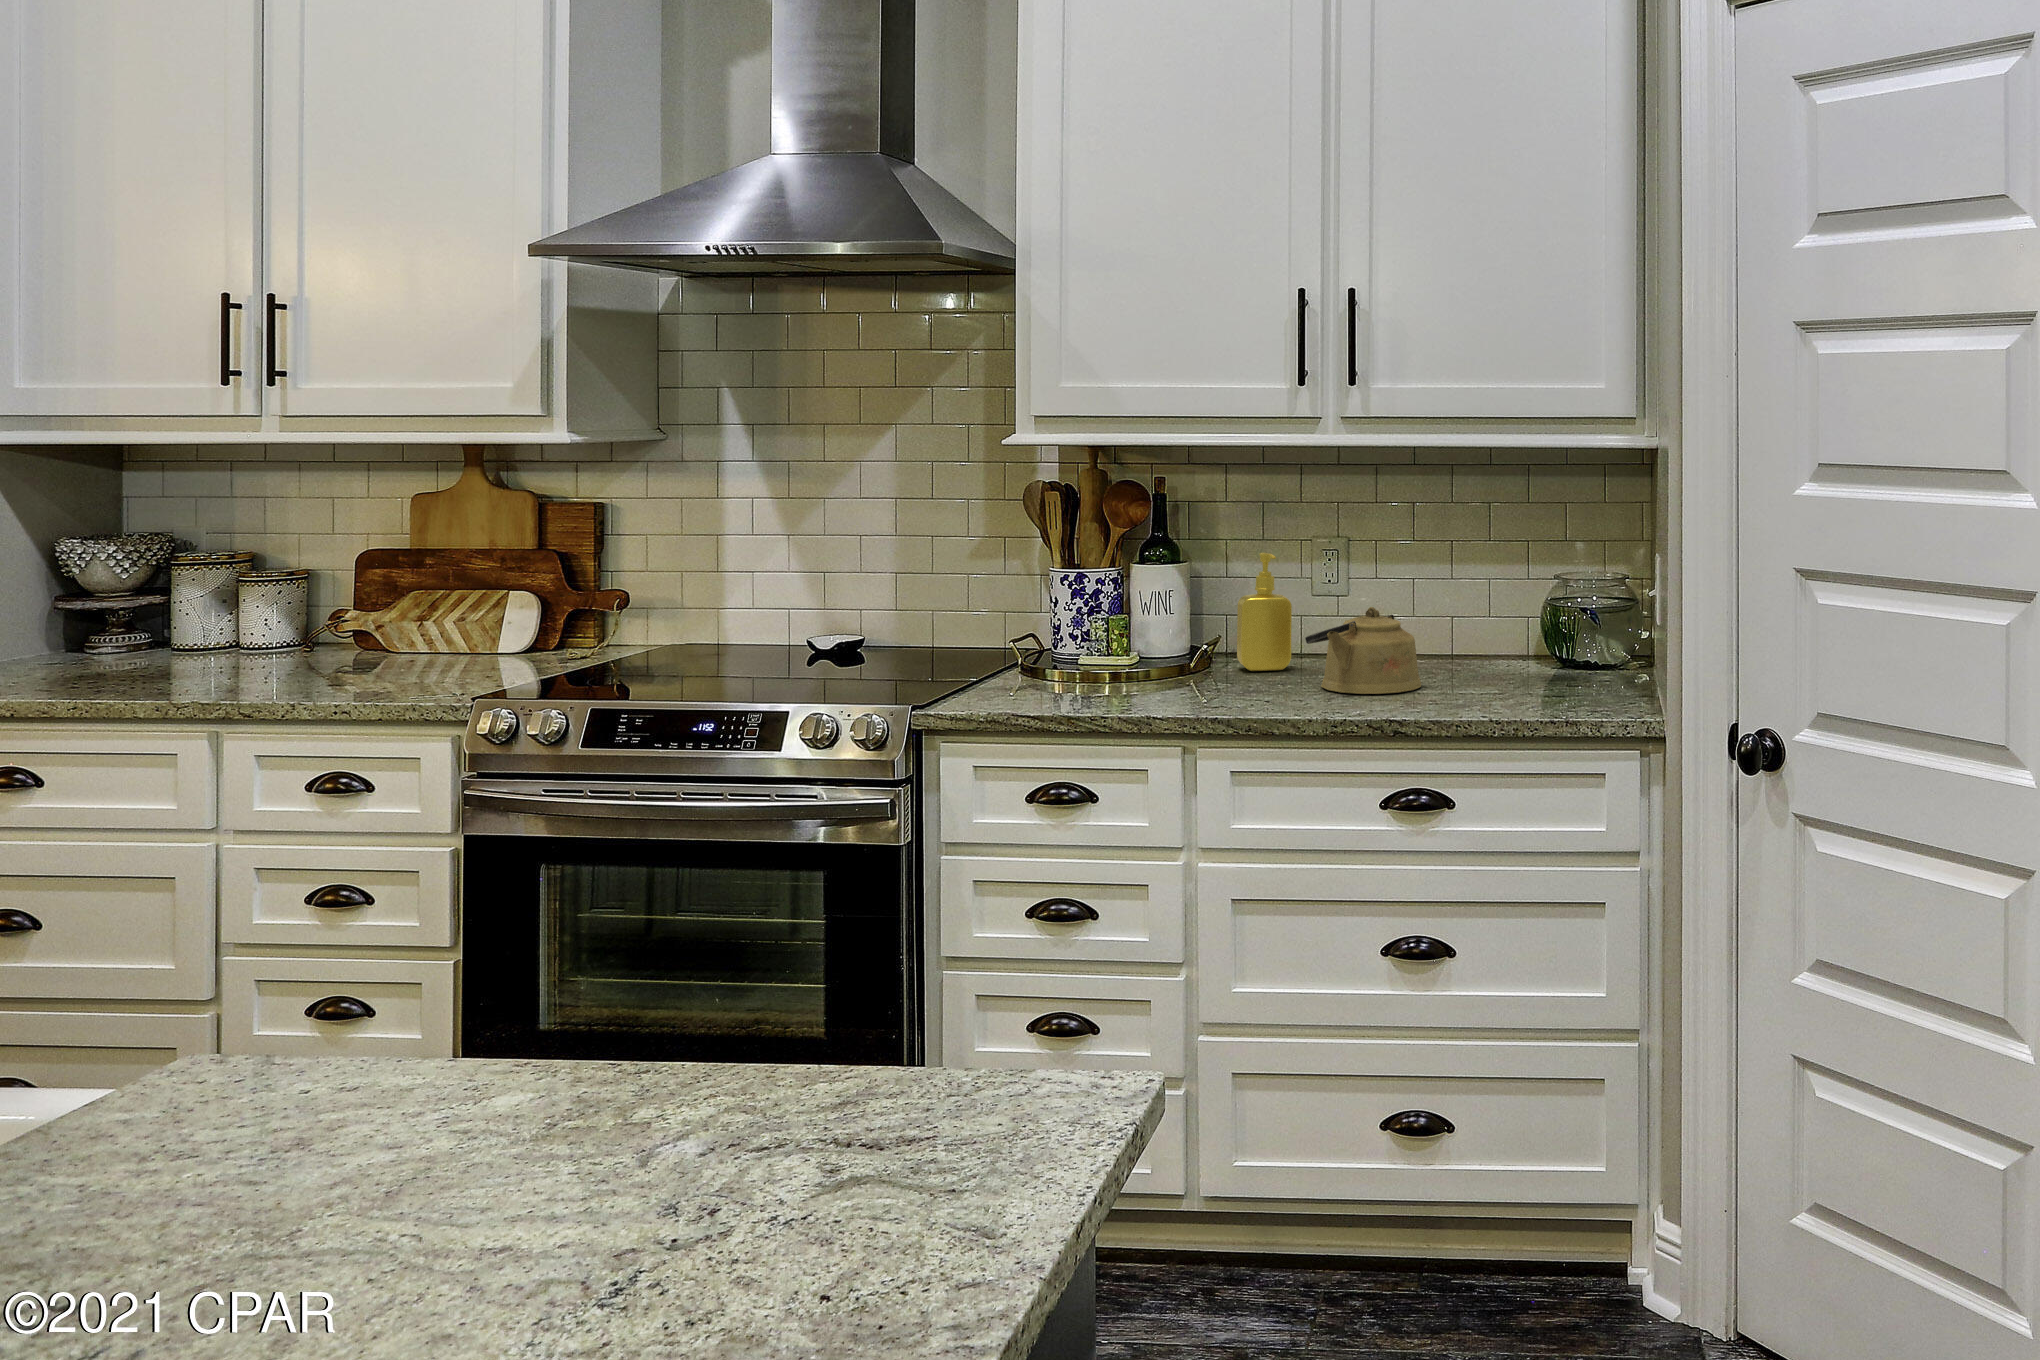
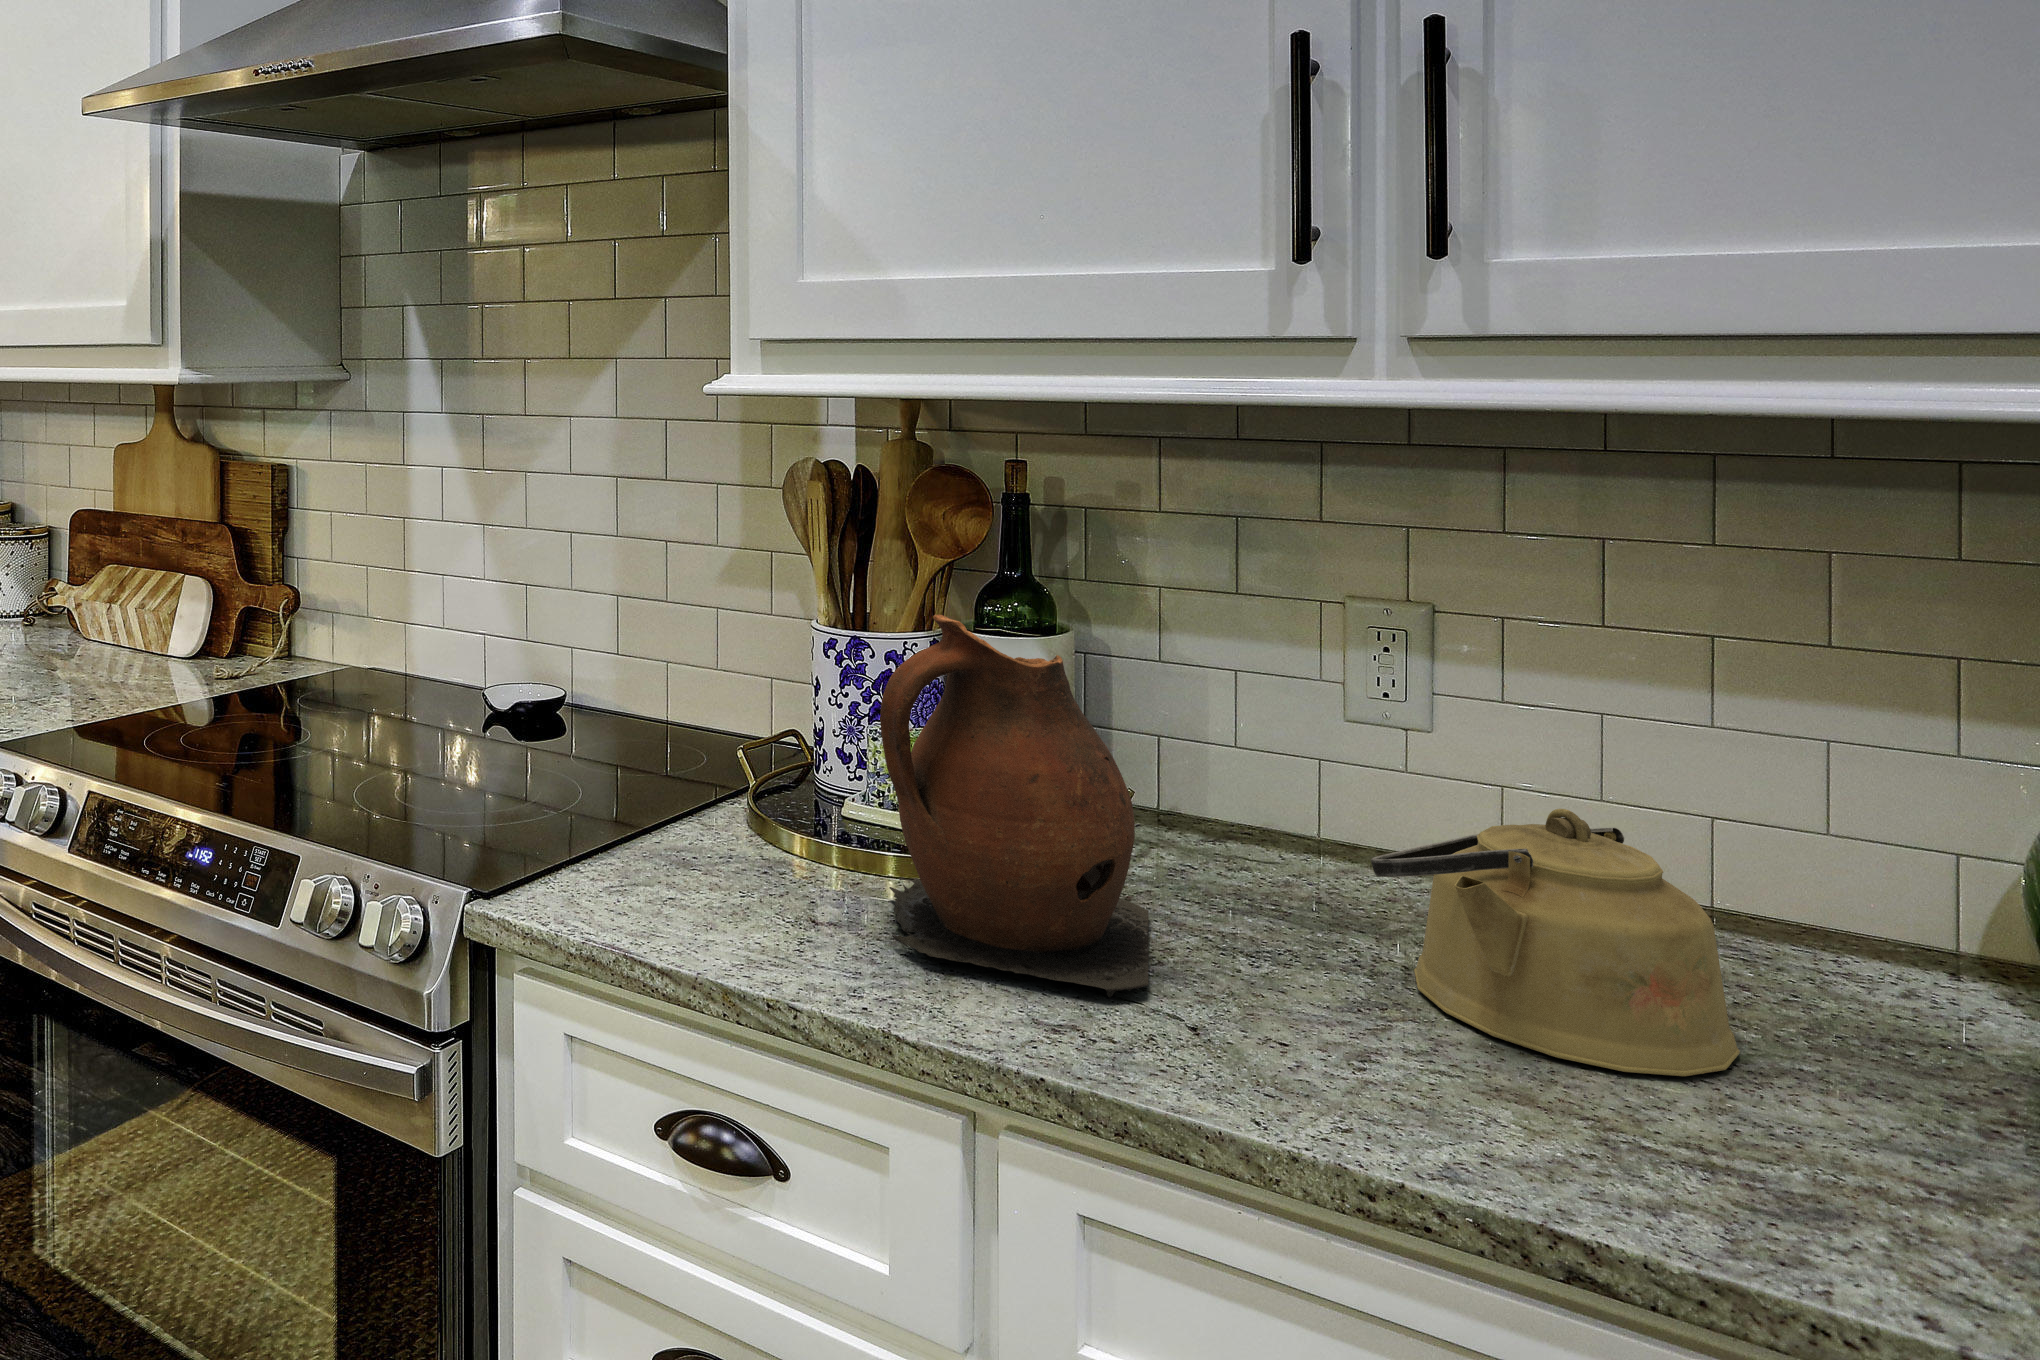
ceramic pitcher: none [1105,550,1221,700] -> present [880,614,1149,997]
soap dispenser: present [1237,553,1292,671] -> none [1178,626,1308,885]

